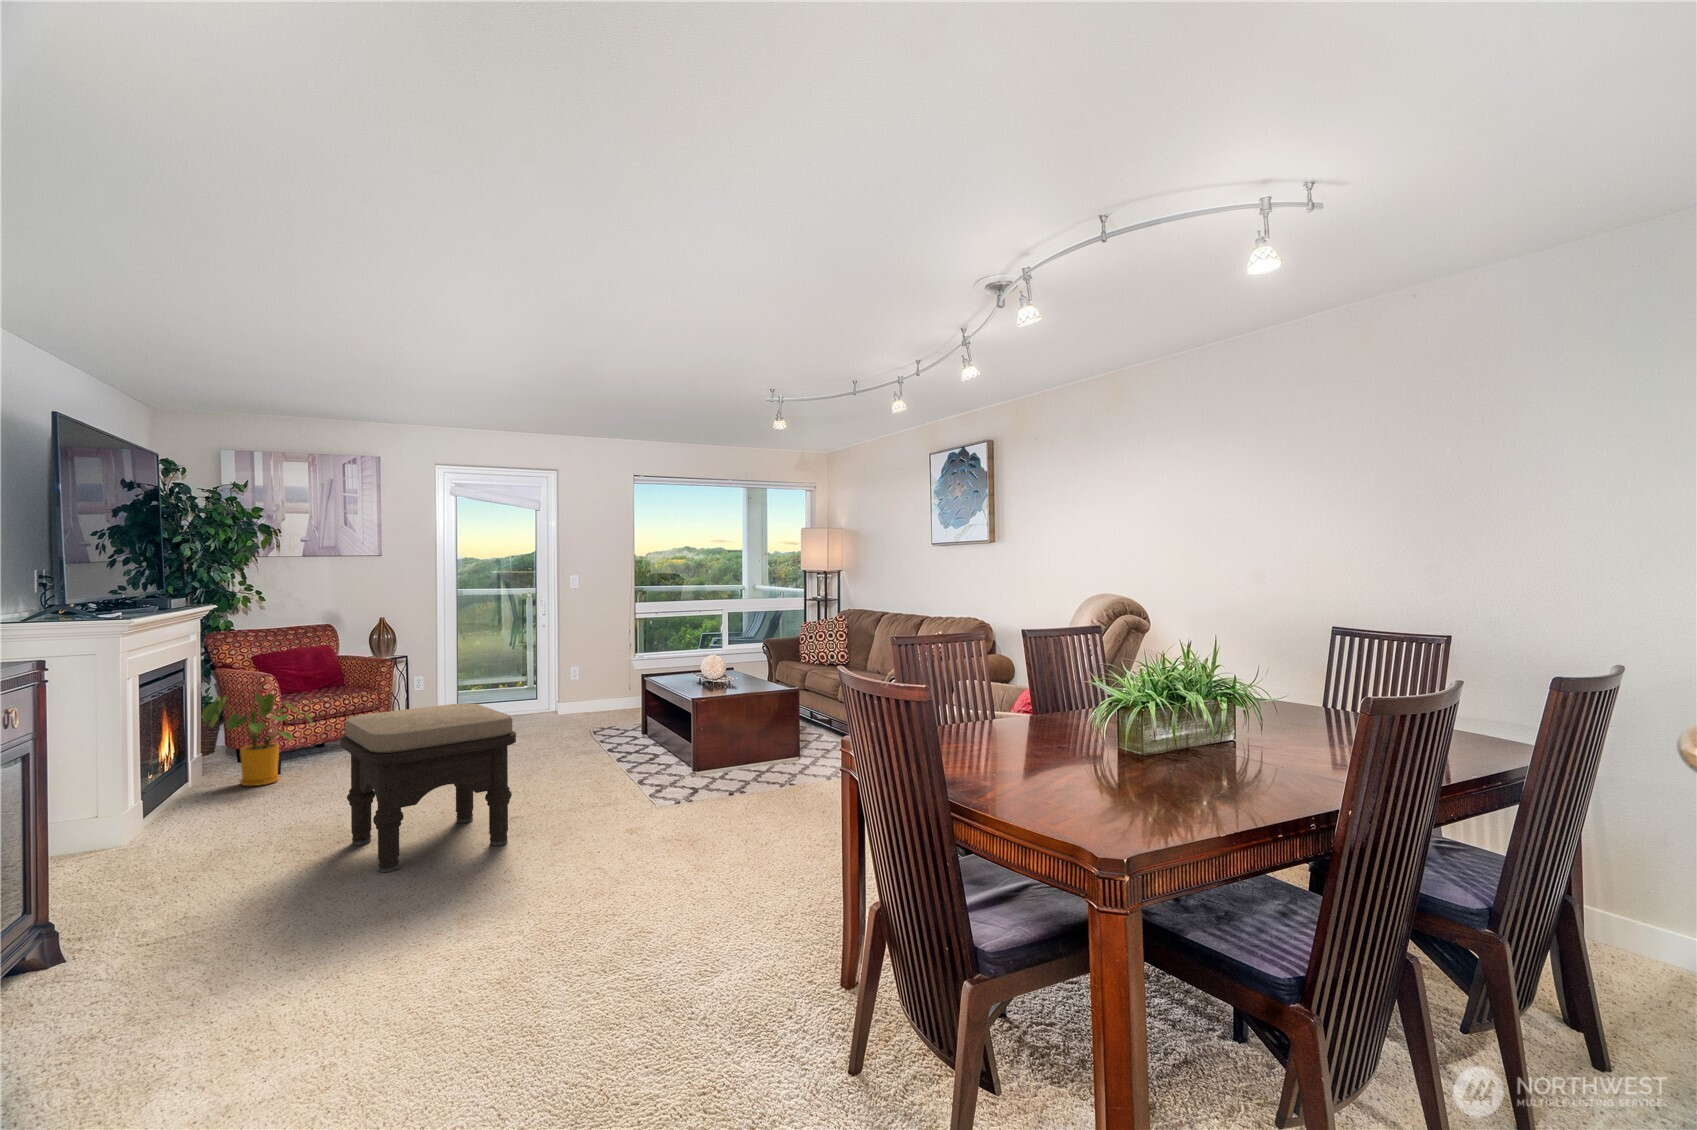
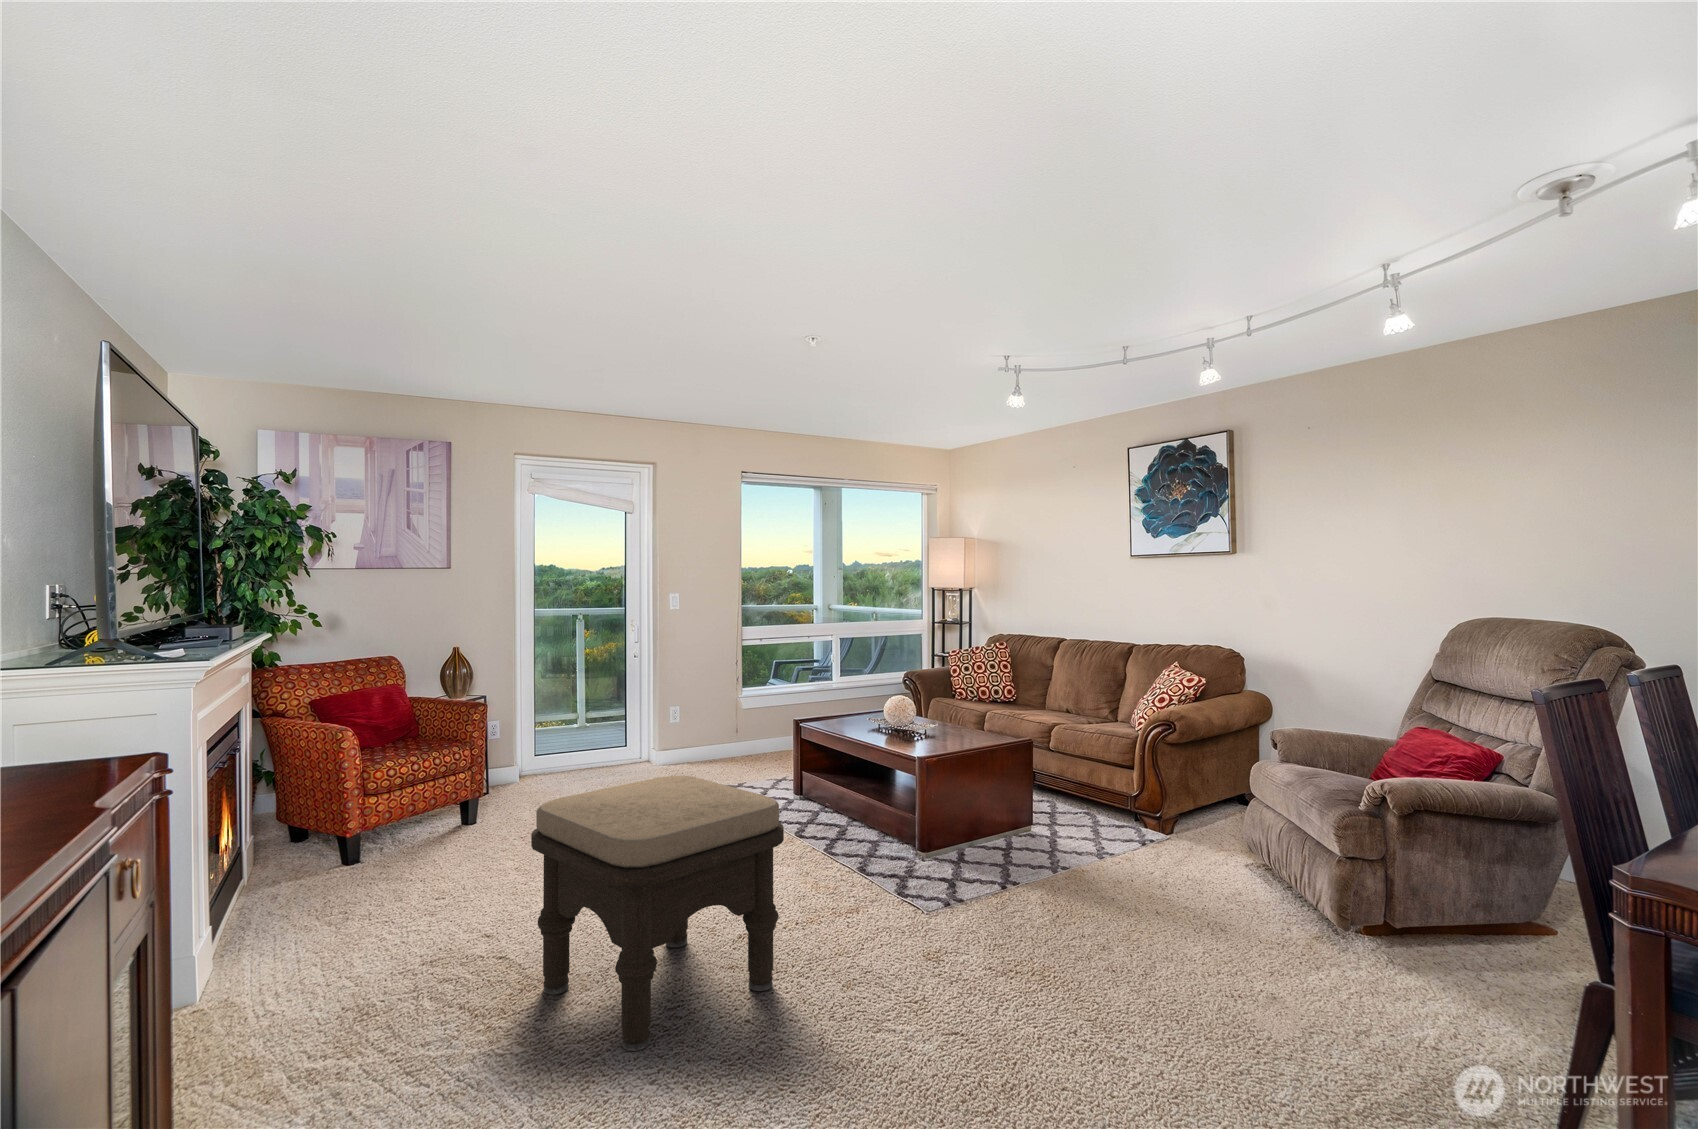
house plant: present [202,693,312,786] -> none [258,755,408,886]

